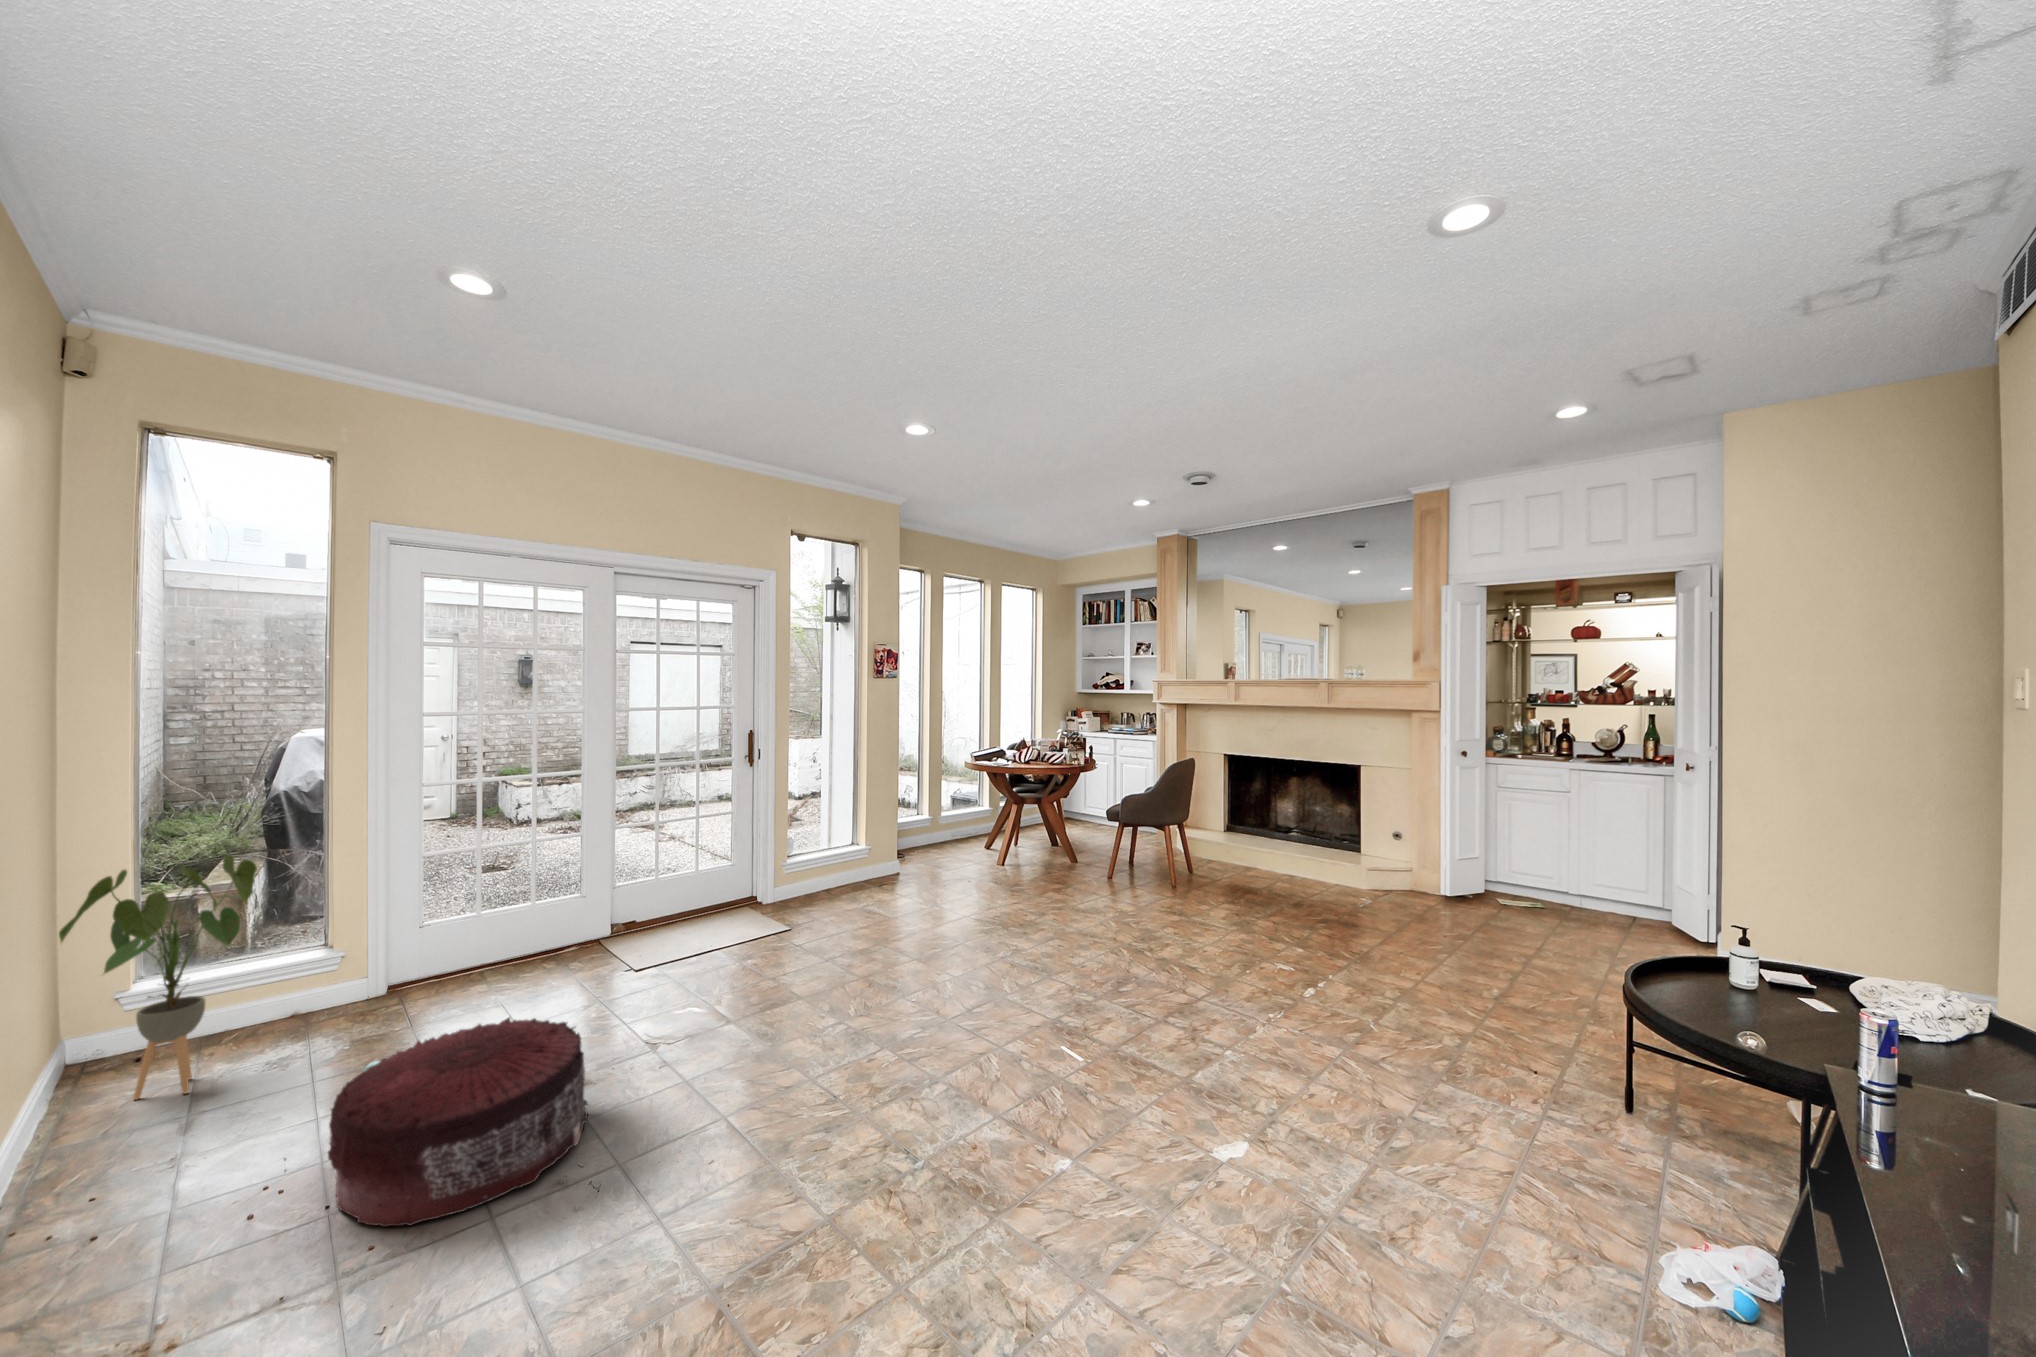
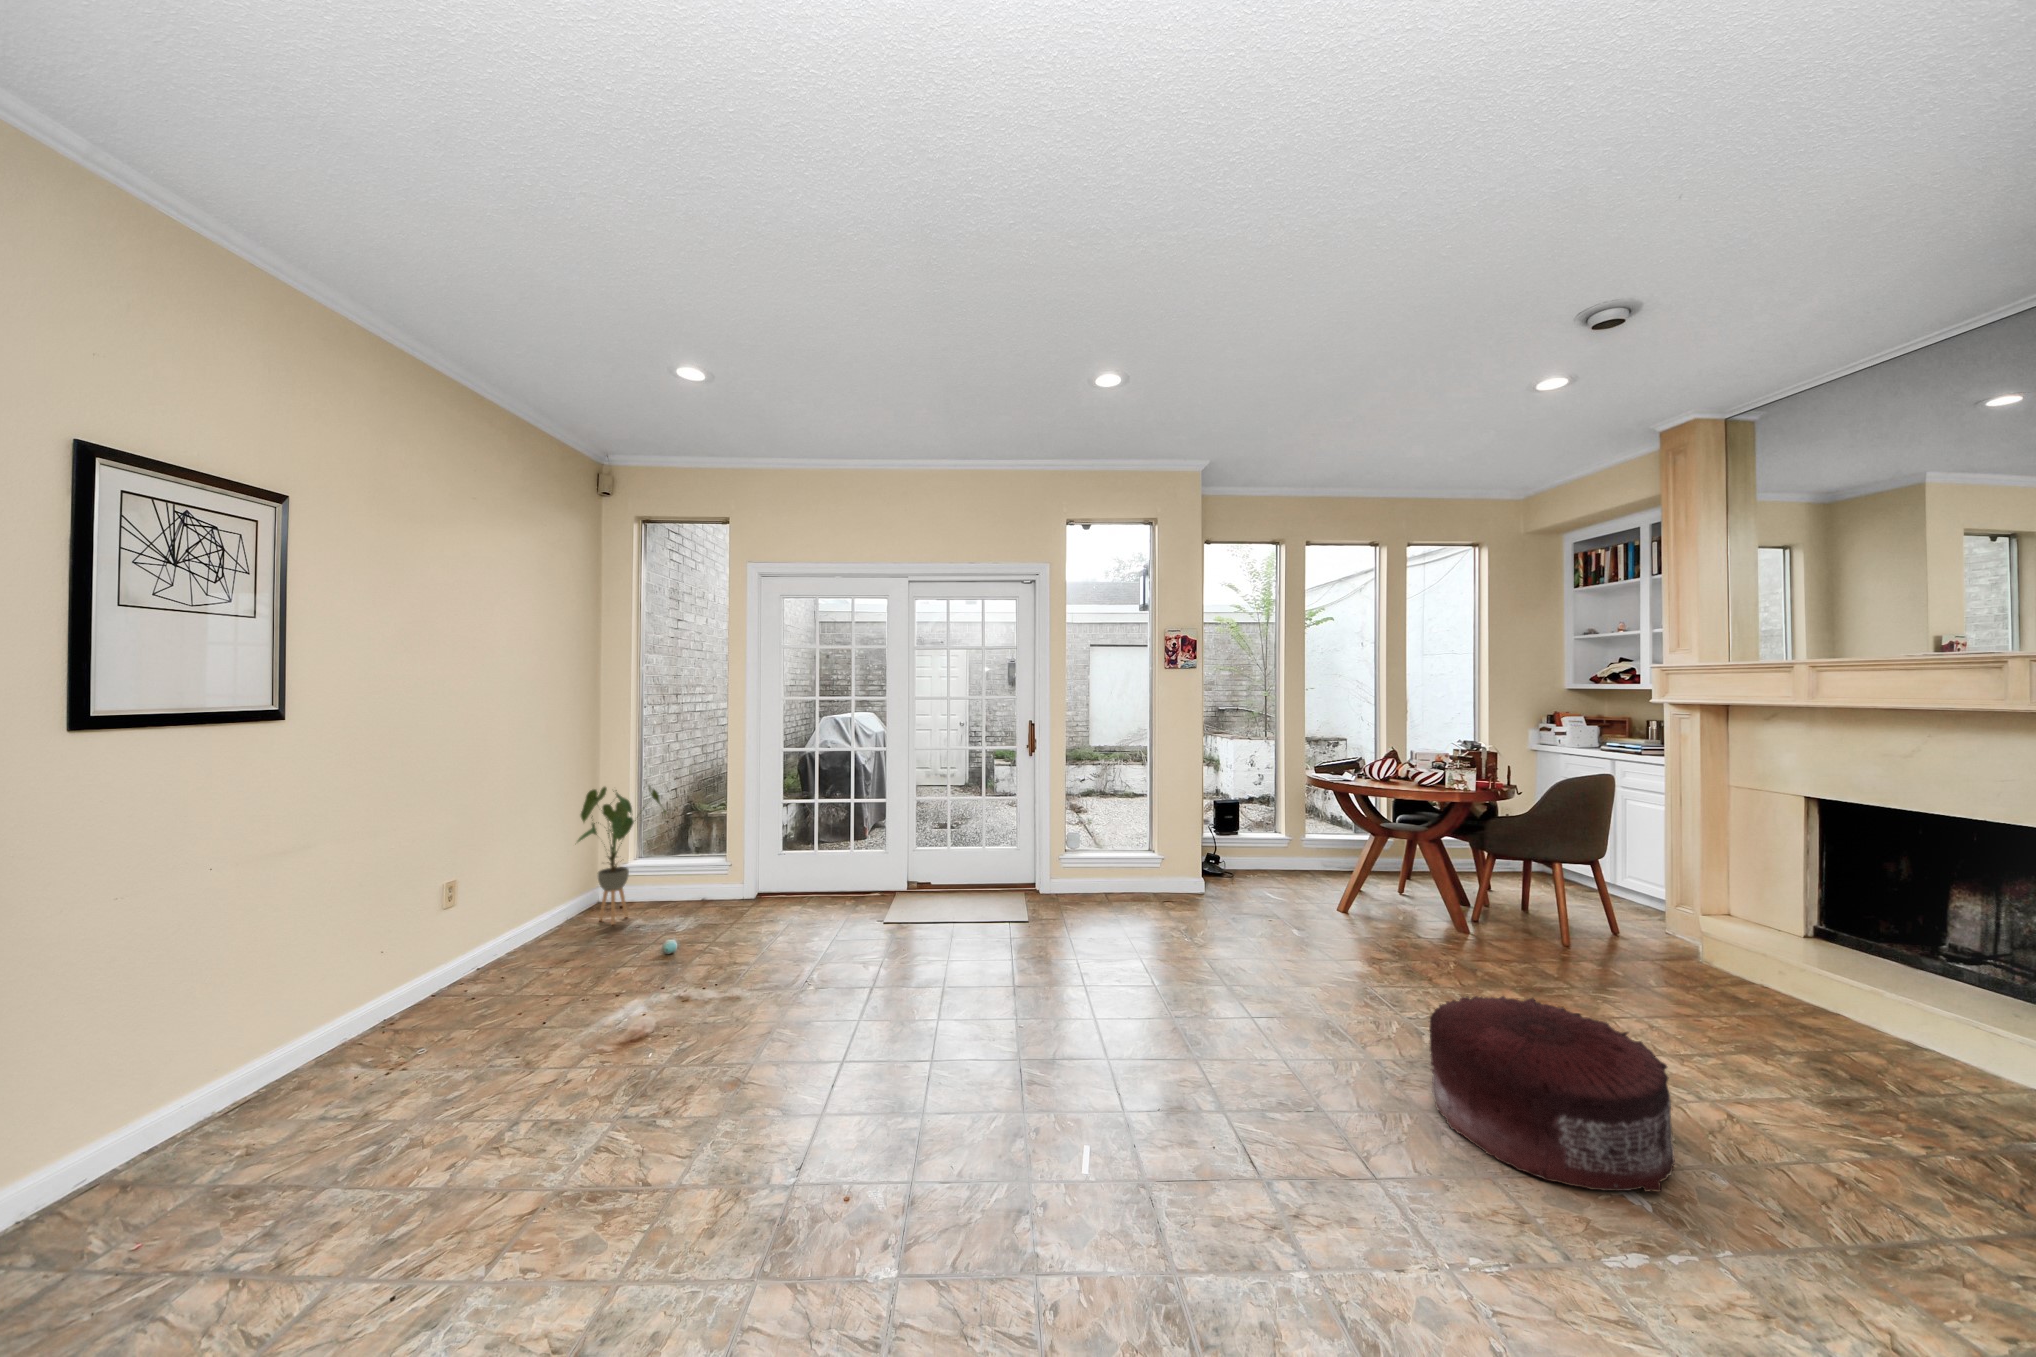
pouf: present [328,1017,588,1227] -> present [1429,996,1675,1192]

